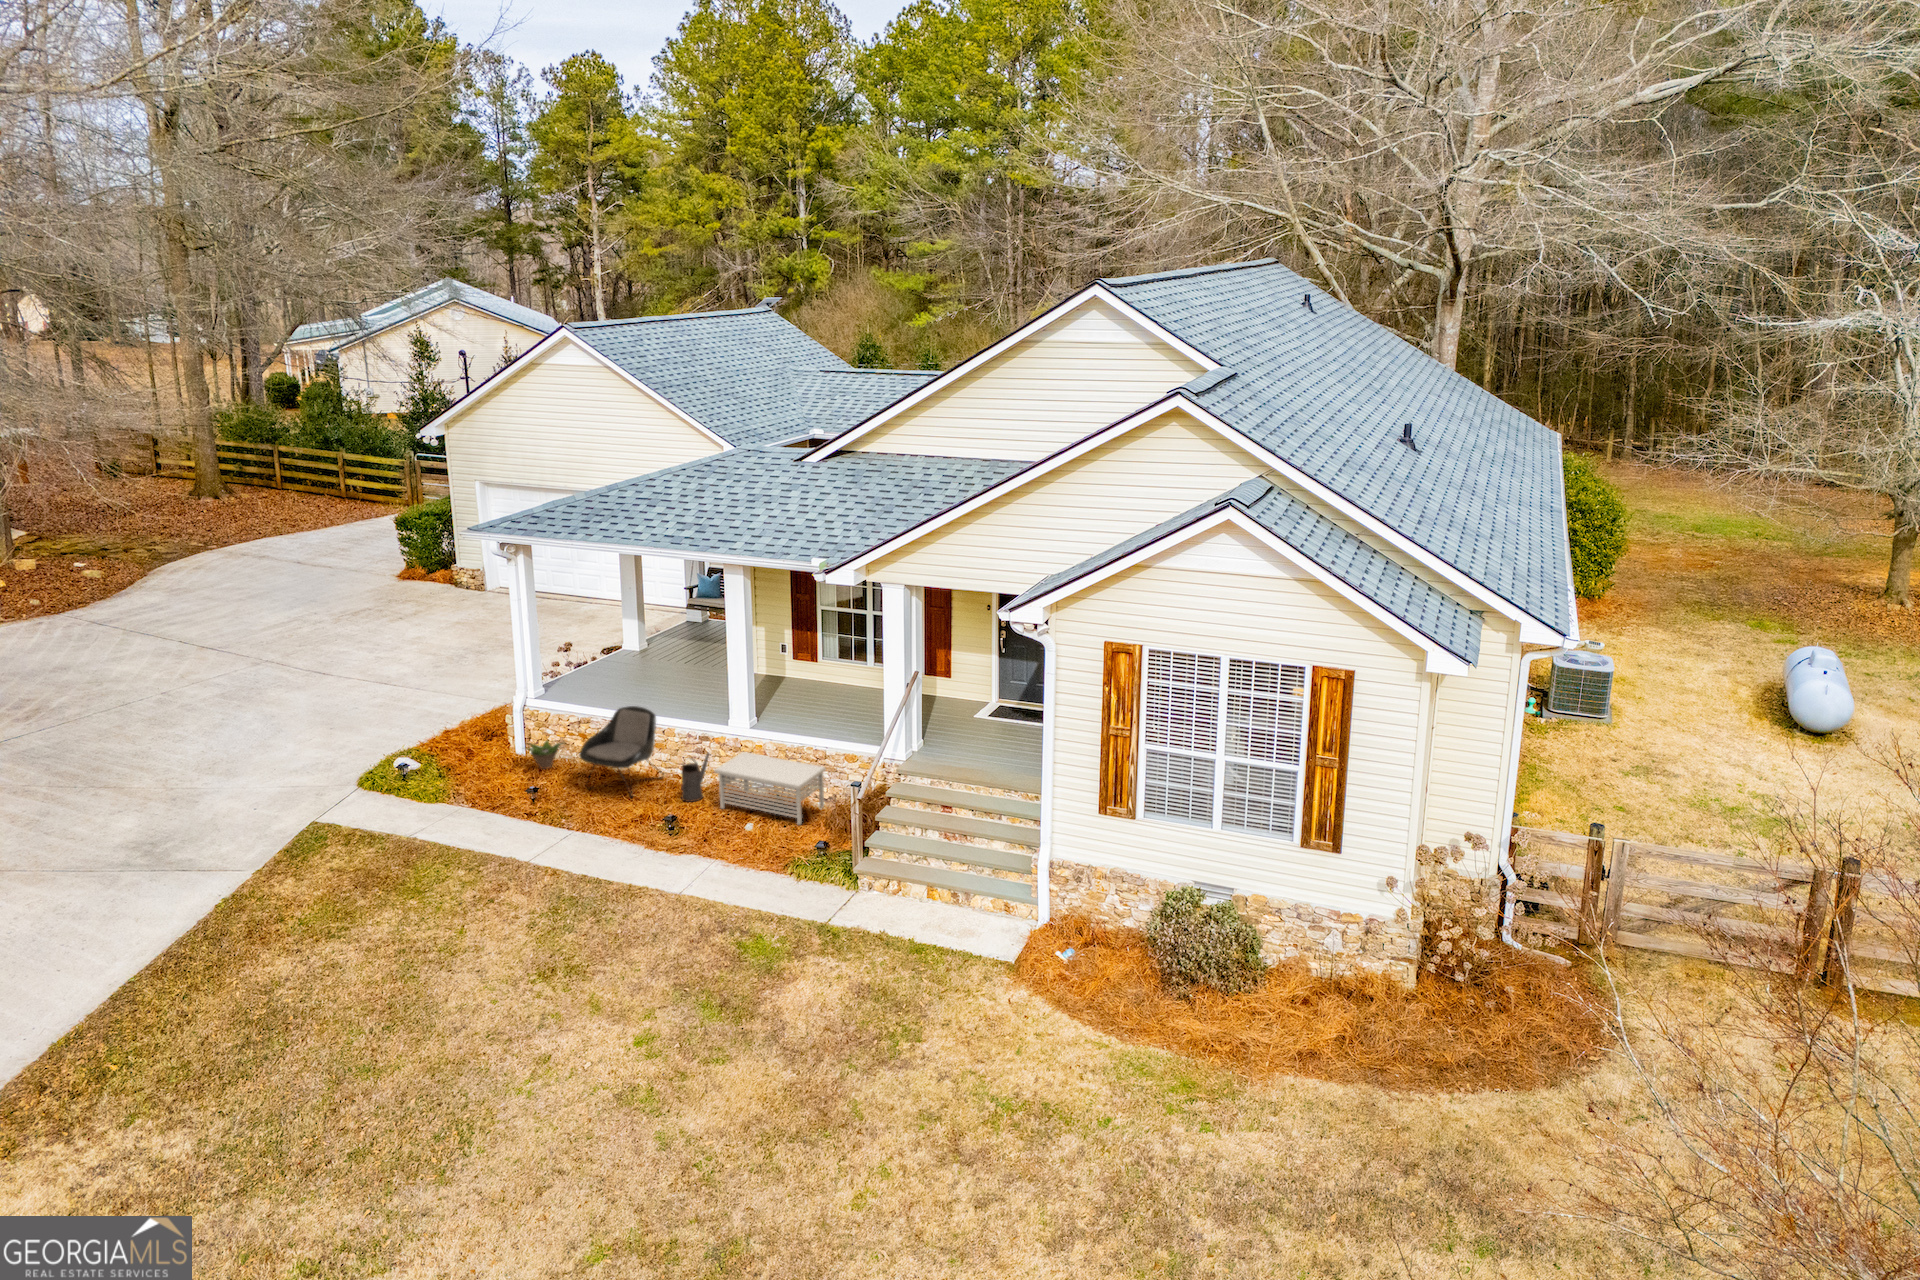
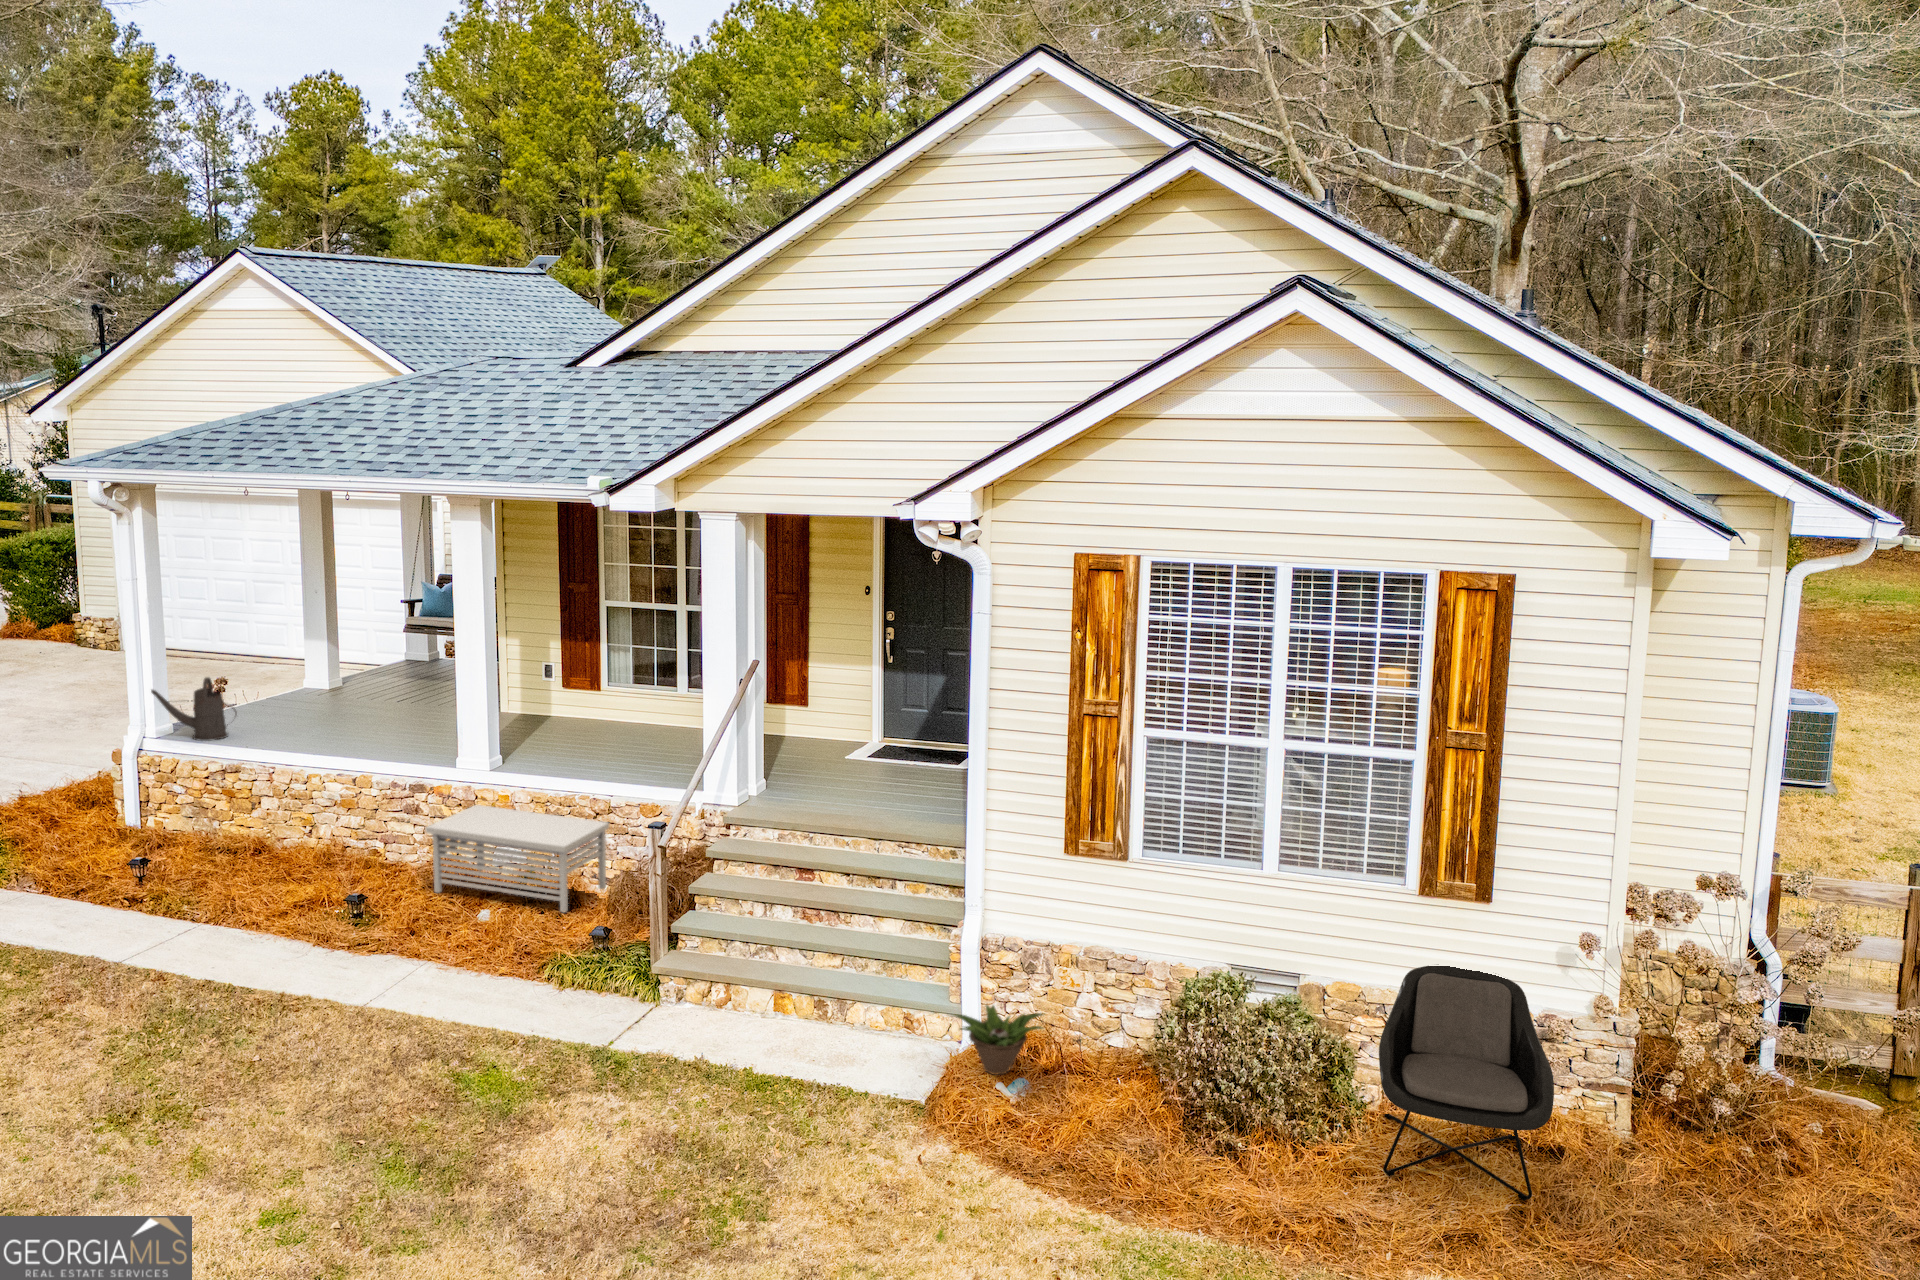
lounge chair: present [579,706,662,796] -> present [1379,966,1554,1201]
decorative plant: present [526,740,562,769] -> present [953,1005,1043,1075]
watering can: present [681,753,709,802] -> present [151,677,237,741]

